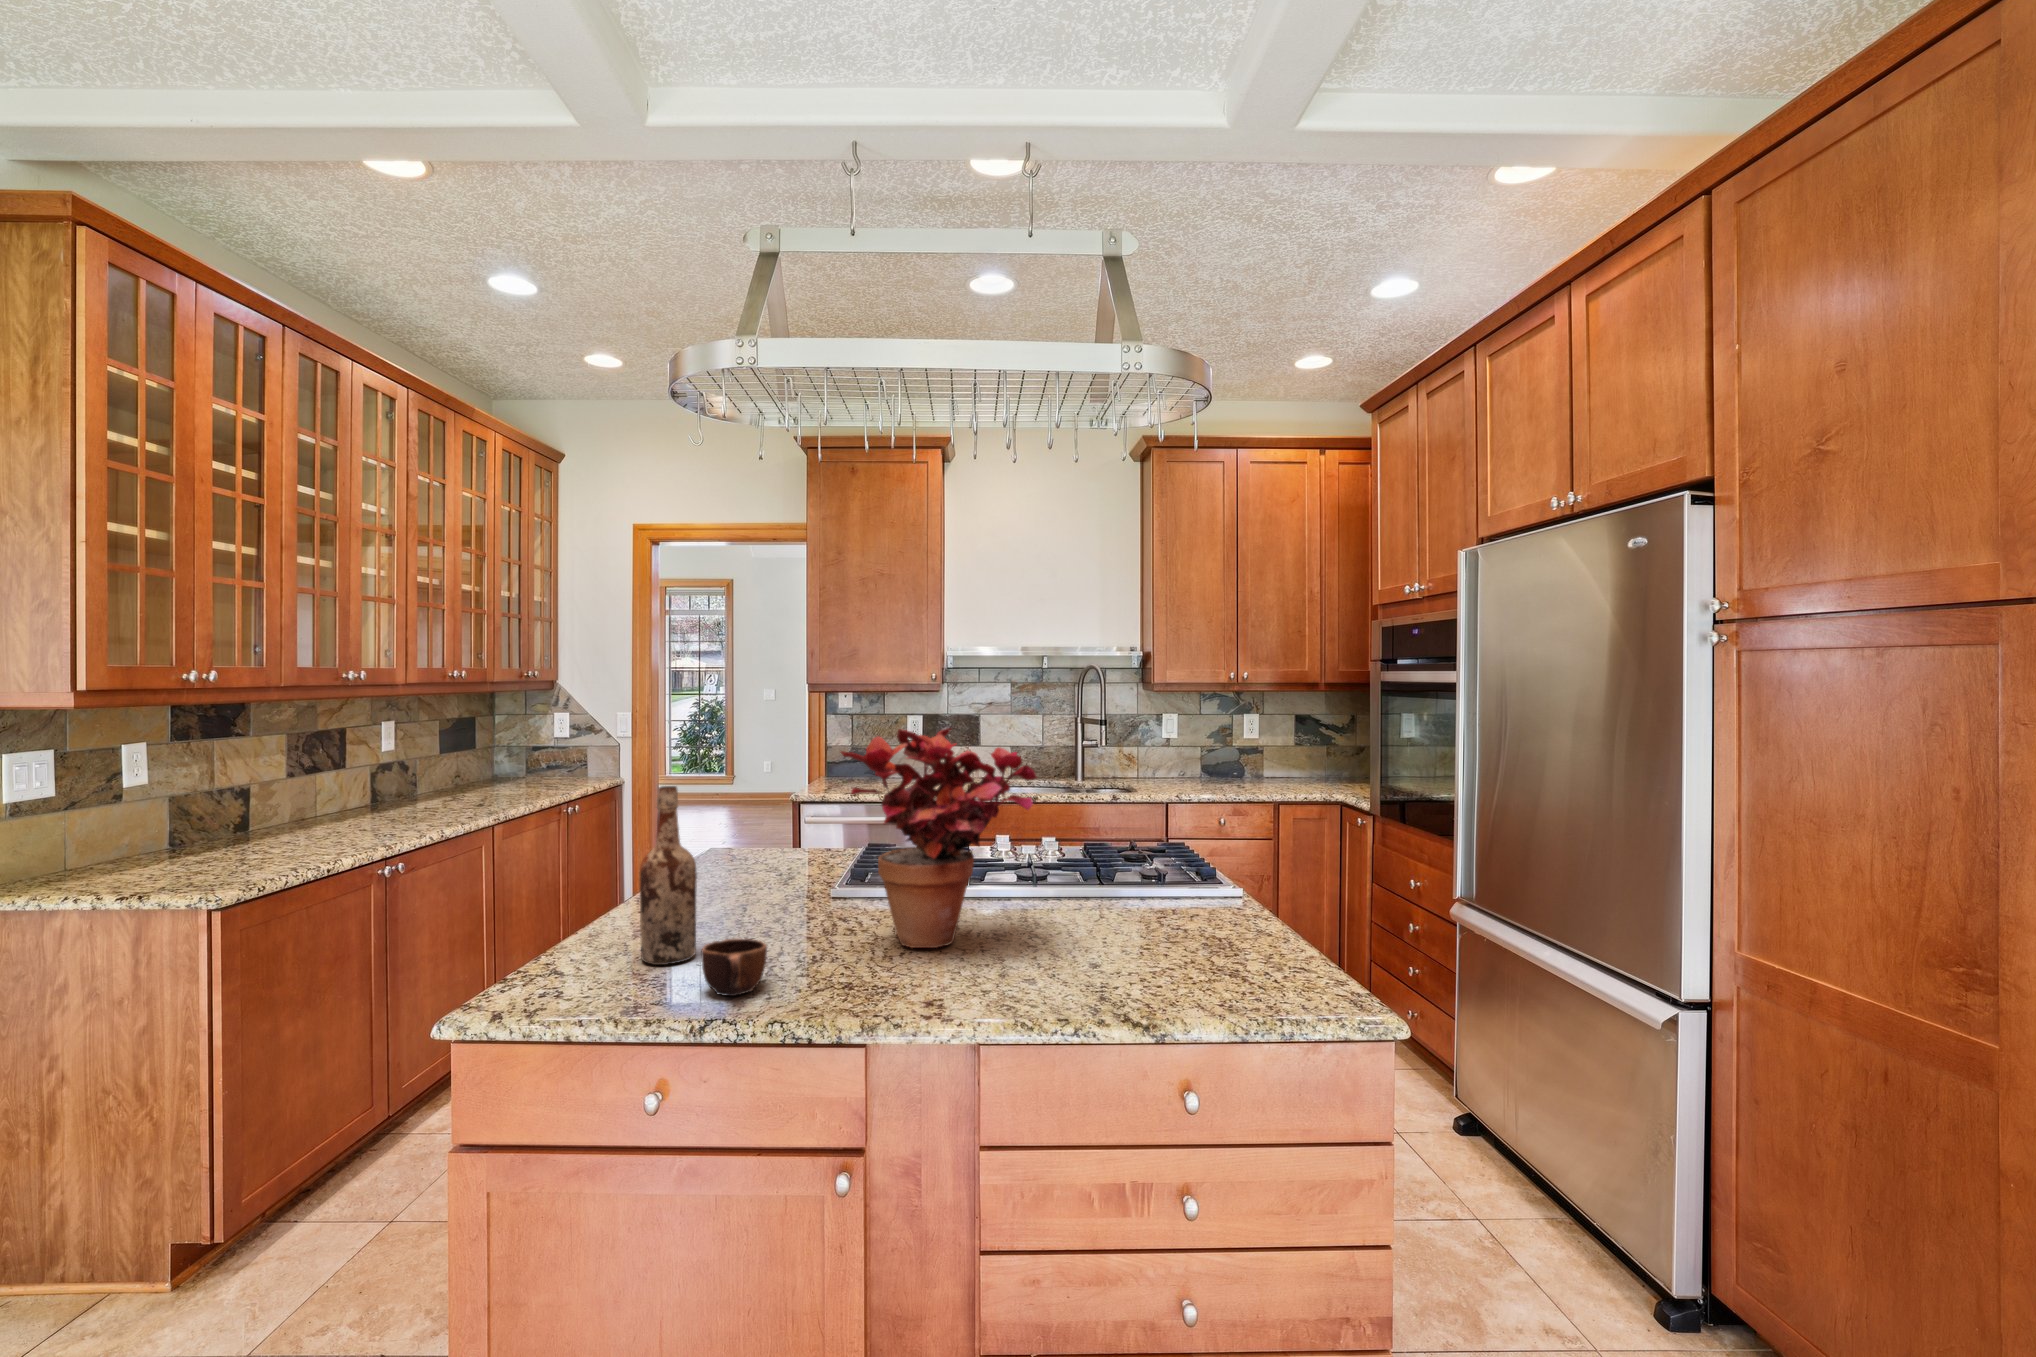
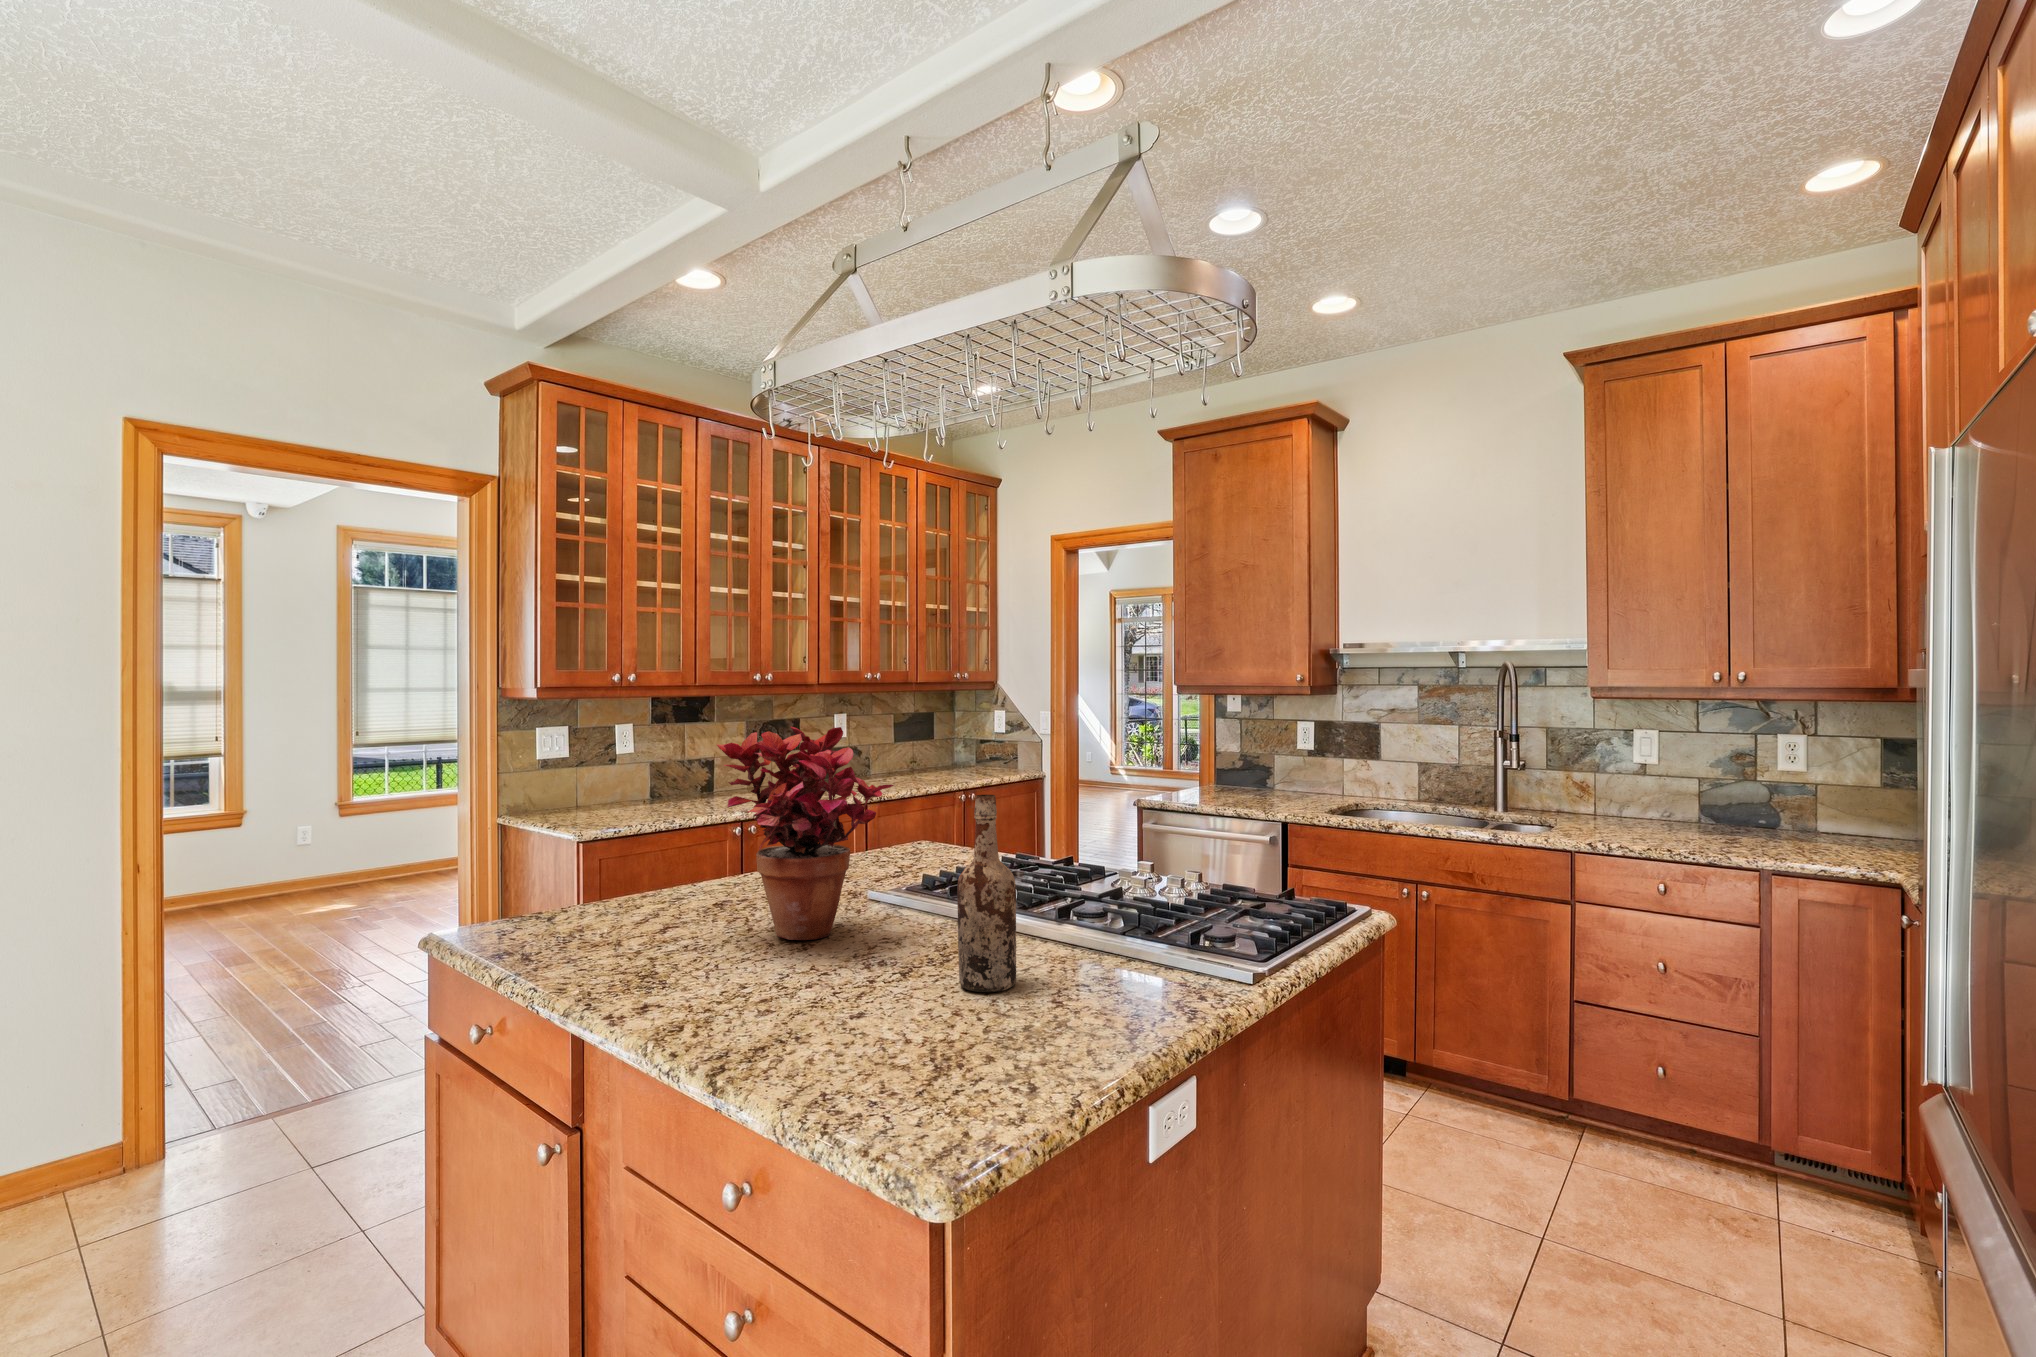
wine bottle: present [639,786,697,965] -> present [957,795,1016,992]
mug: present [702,939,767,996] -> none [576,896,638,942]

